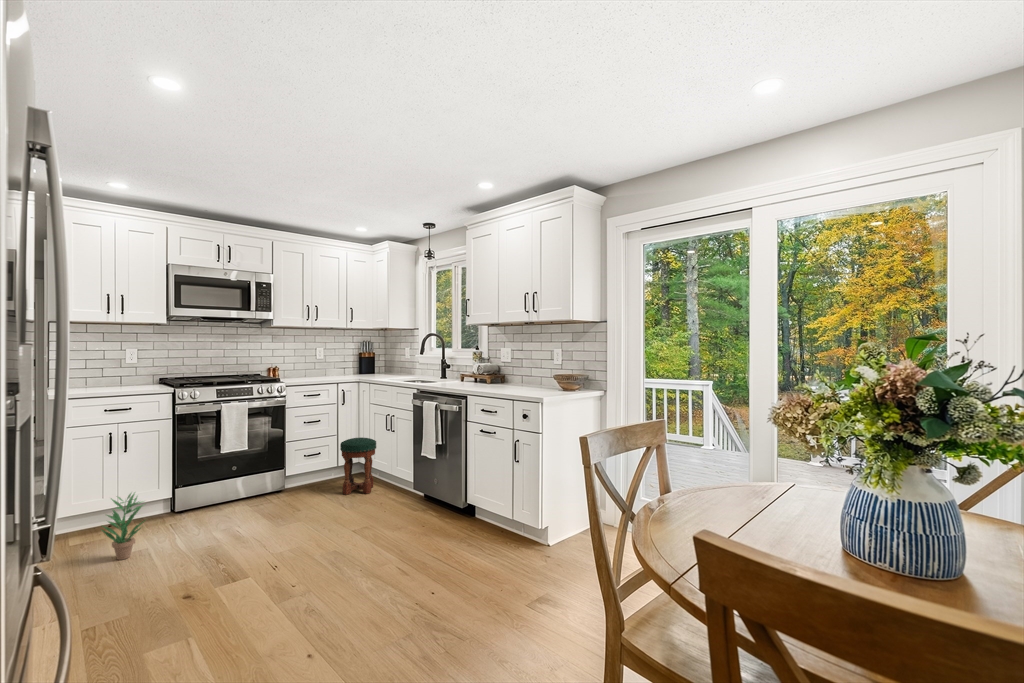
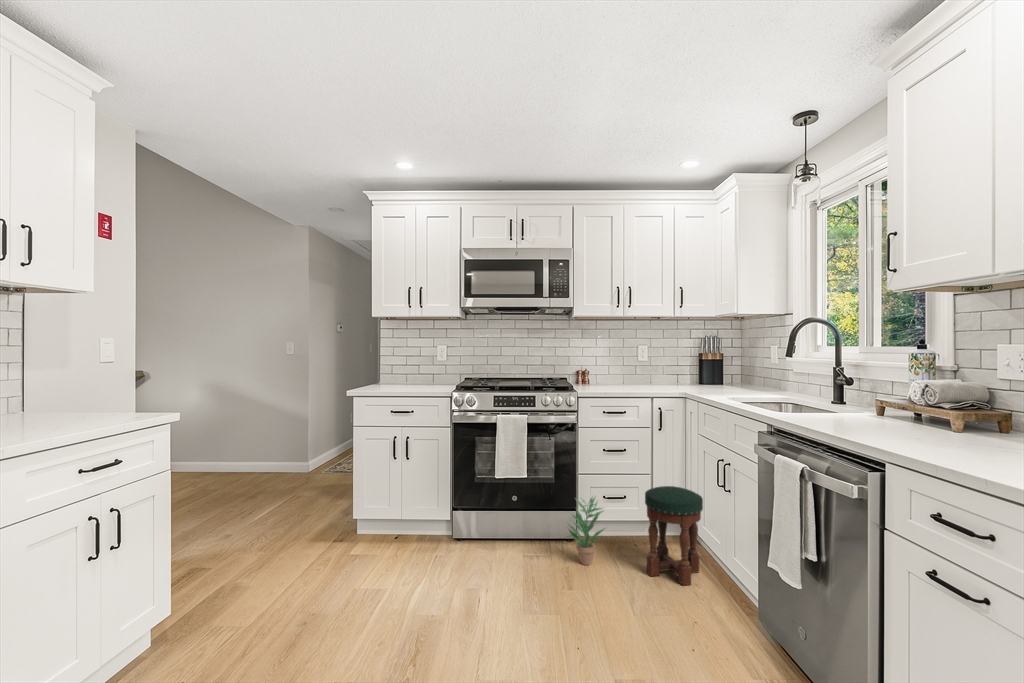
potted plant: present [102,493,143,560] -> present [569,497,604,565]

